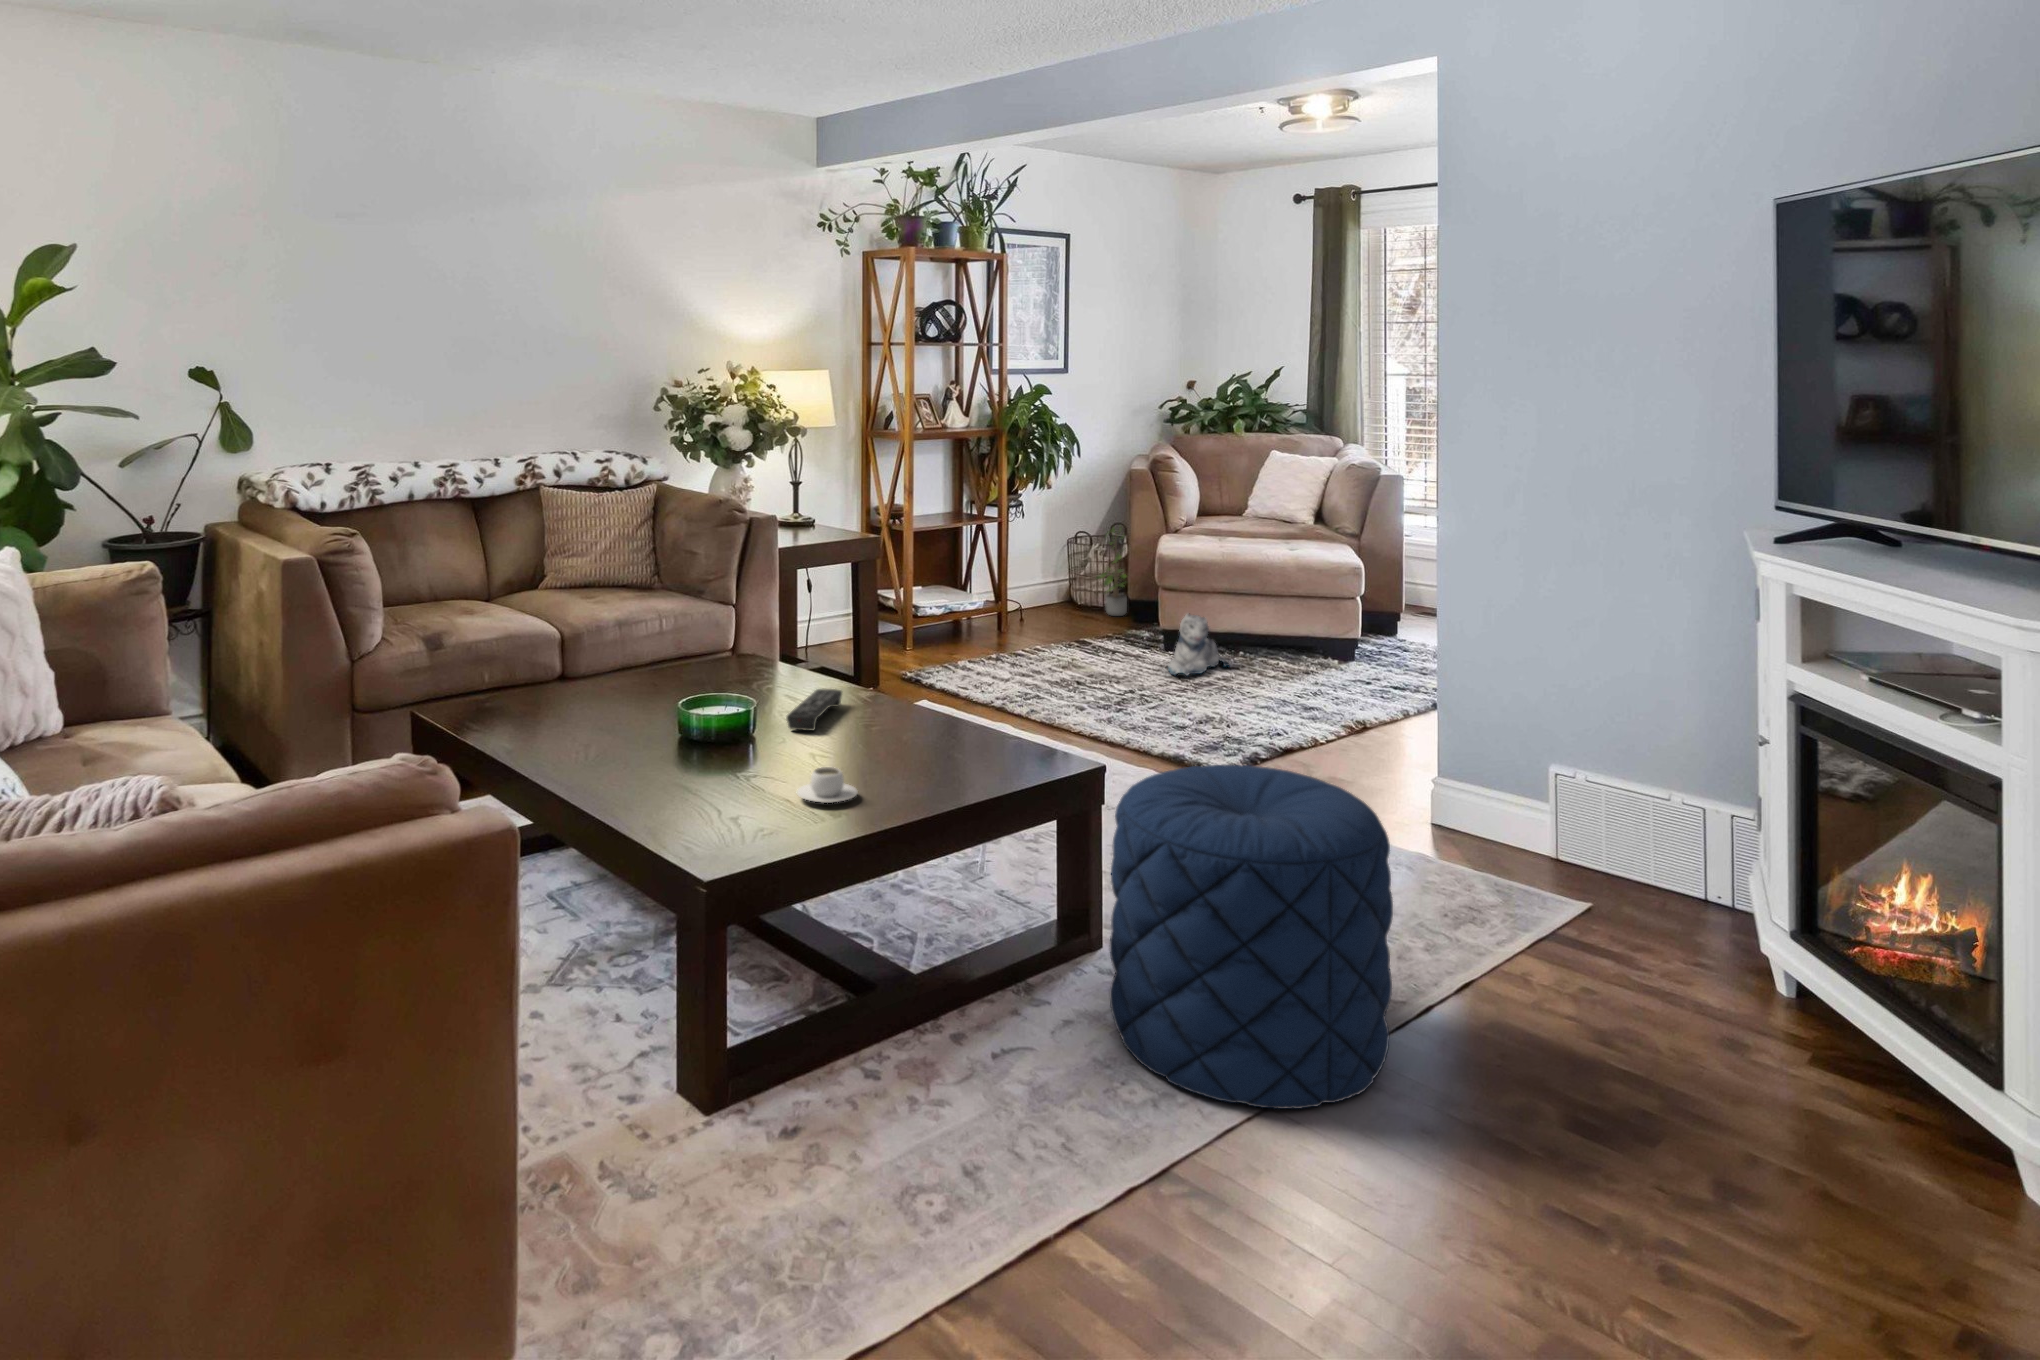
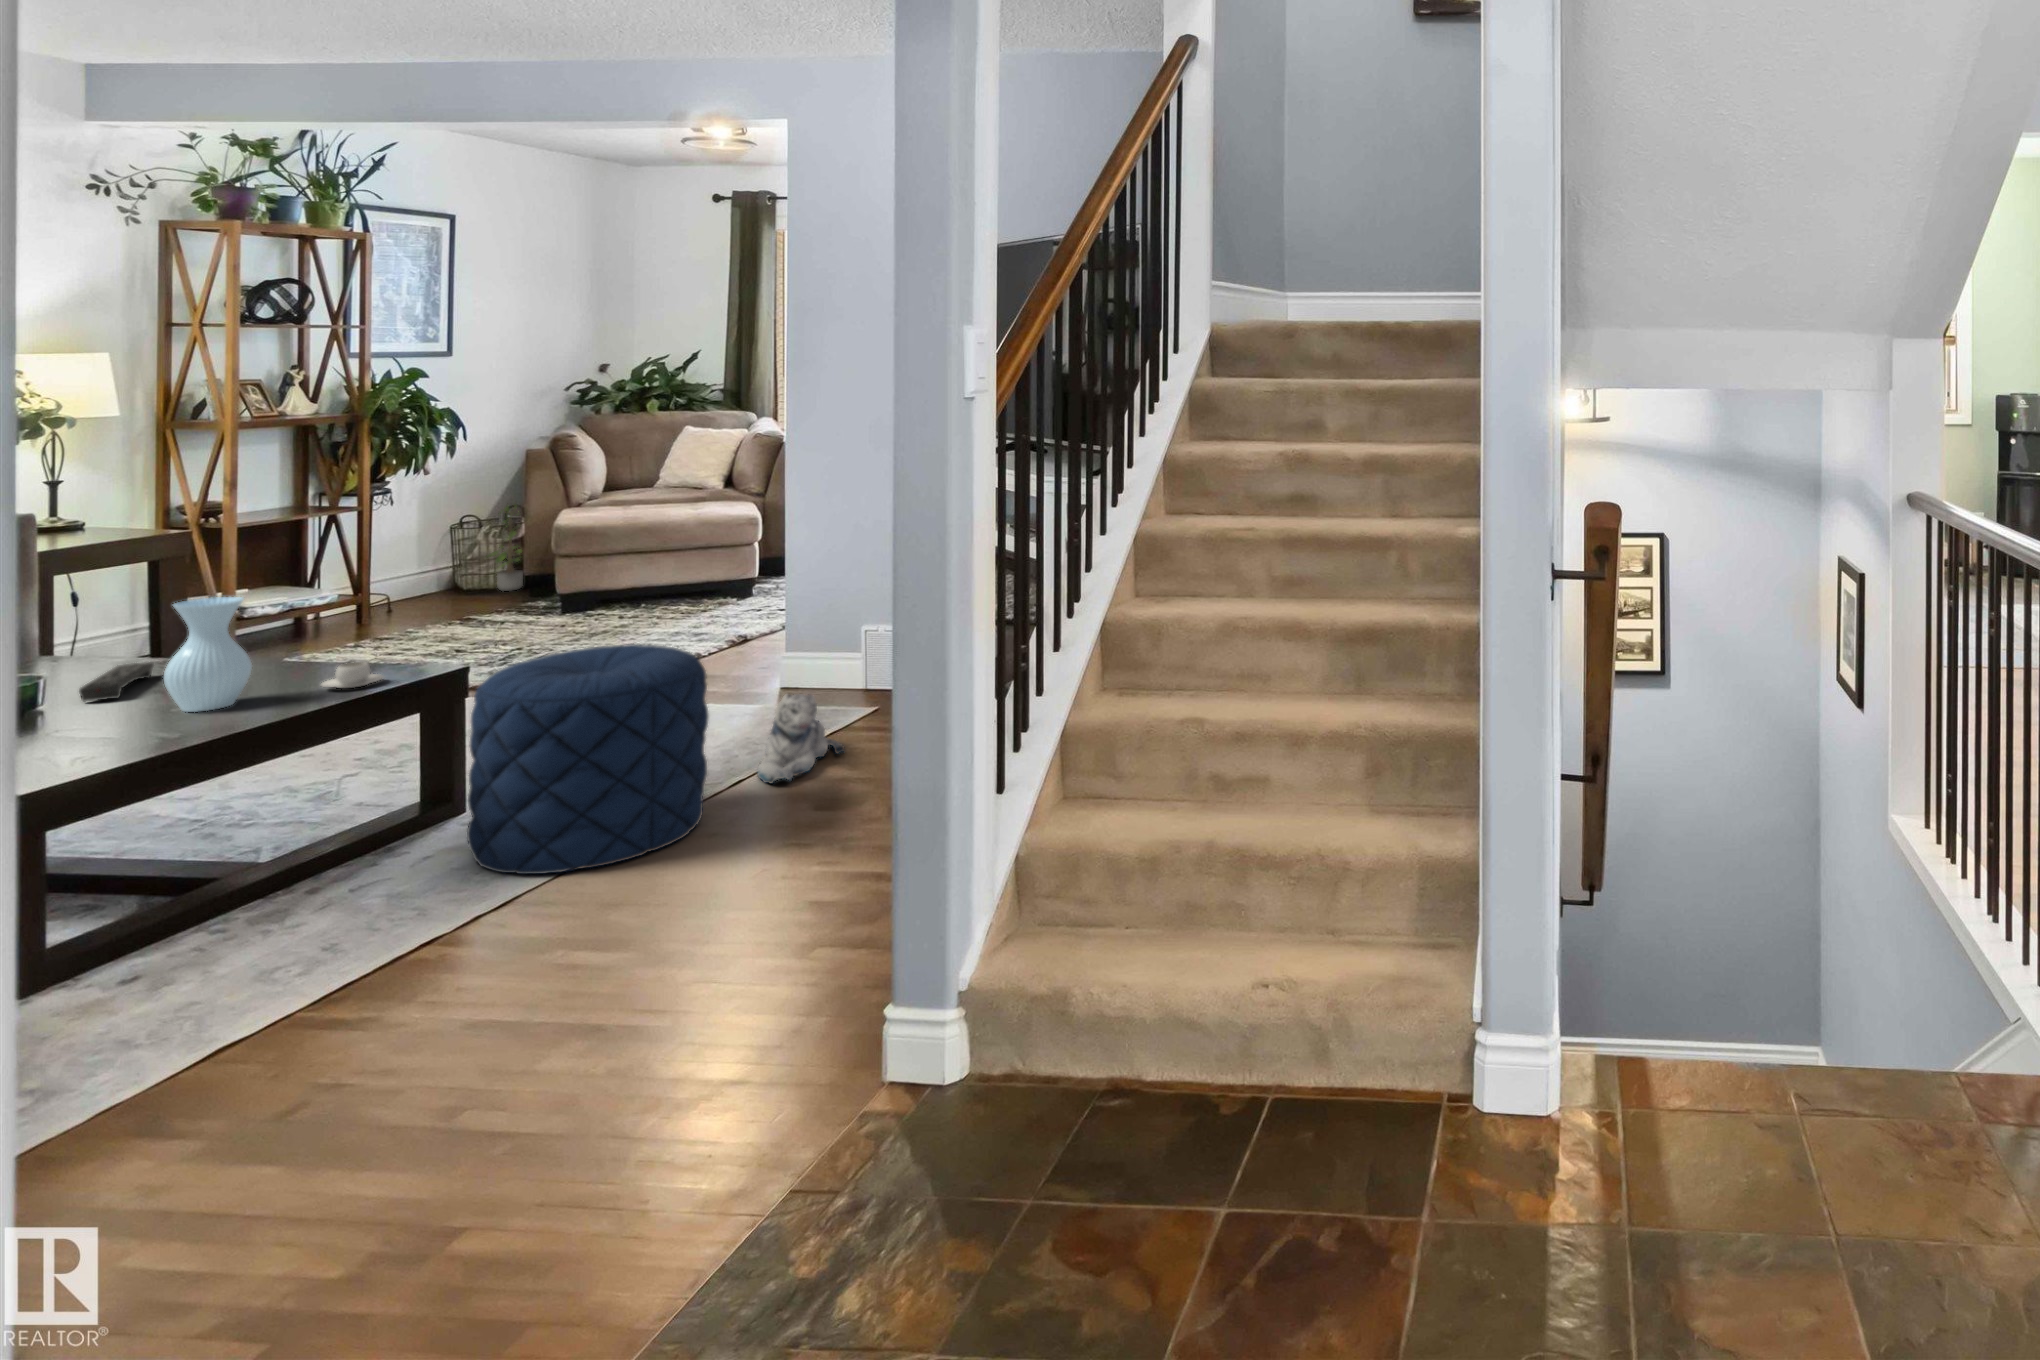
plush toy: present [1168,614,1230,675] -> present [758,694,845,783]
vase: none [843,639,911,769] -> present [164,597,252,712]
teacup: present [797,767,858,803] -> present [322,662,384,688]

